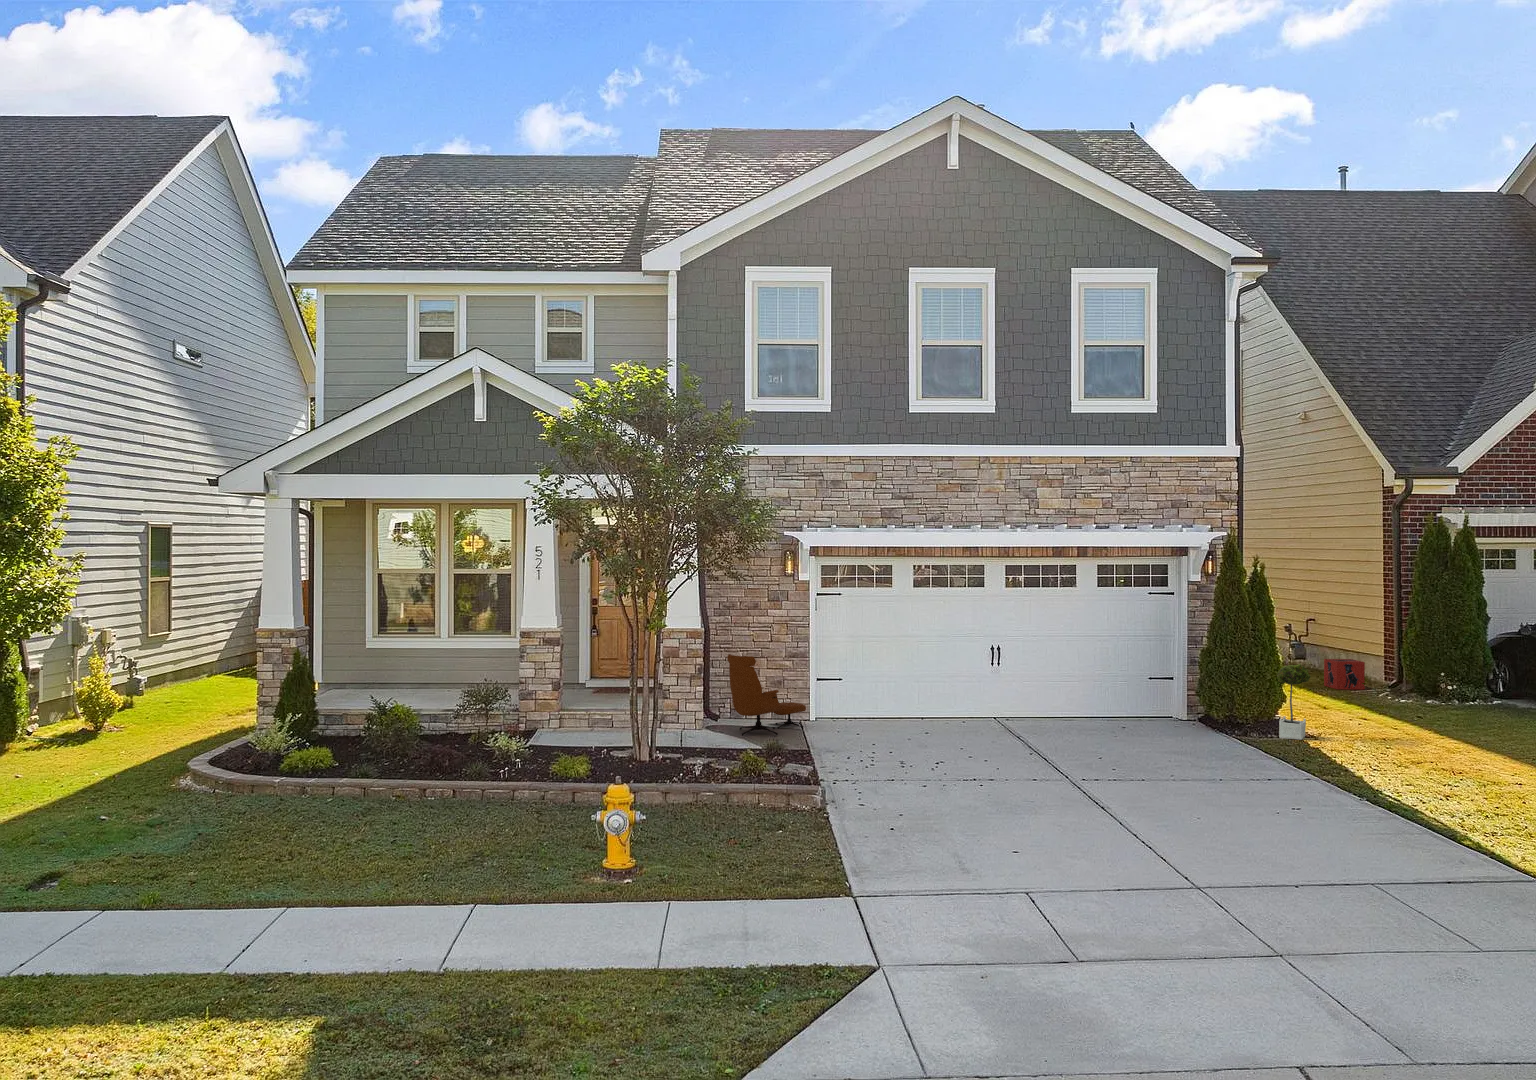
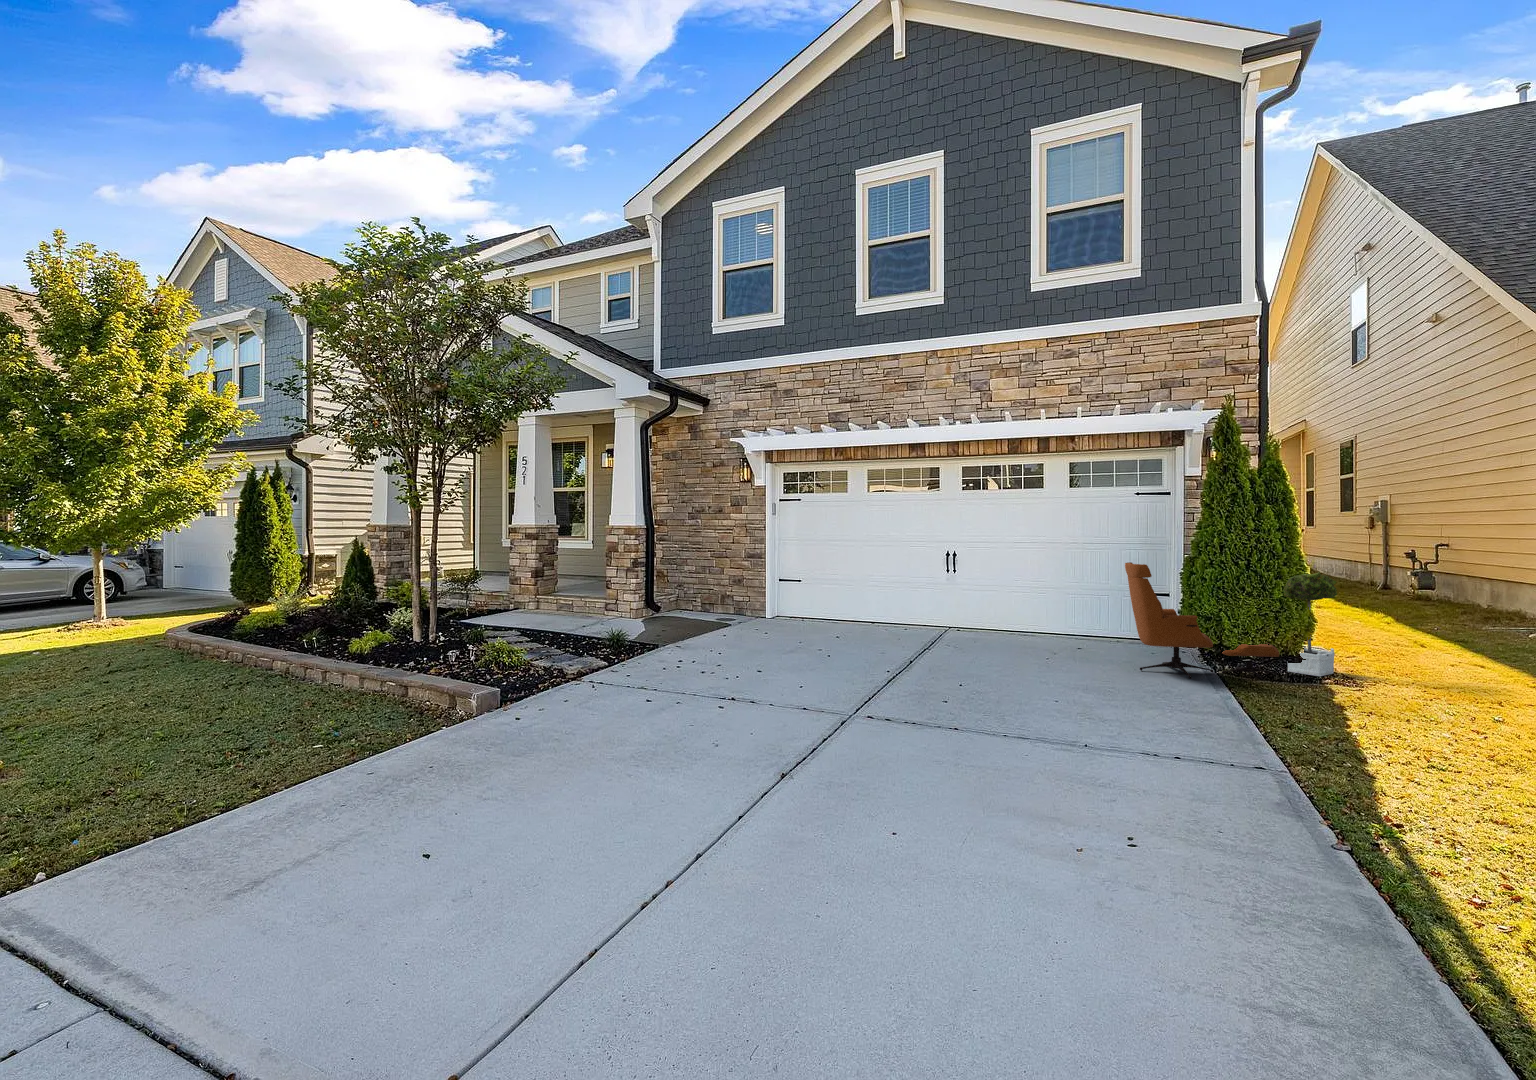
lounge chair: present [727,654,806,736] -> present [1125,562,1279,680]
storage box: present [1324,659,1365,690] -> none [1469,592,1532,631]

